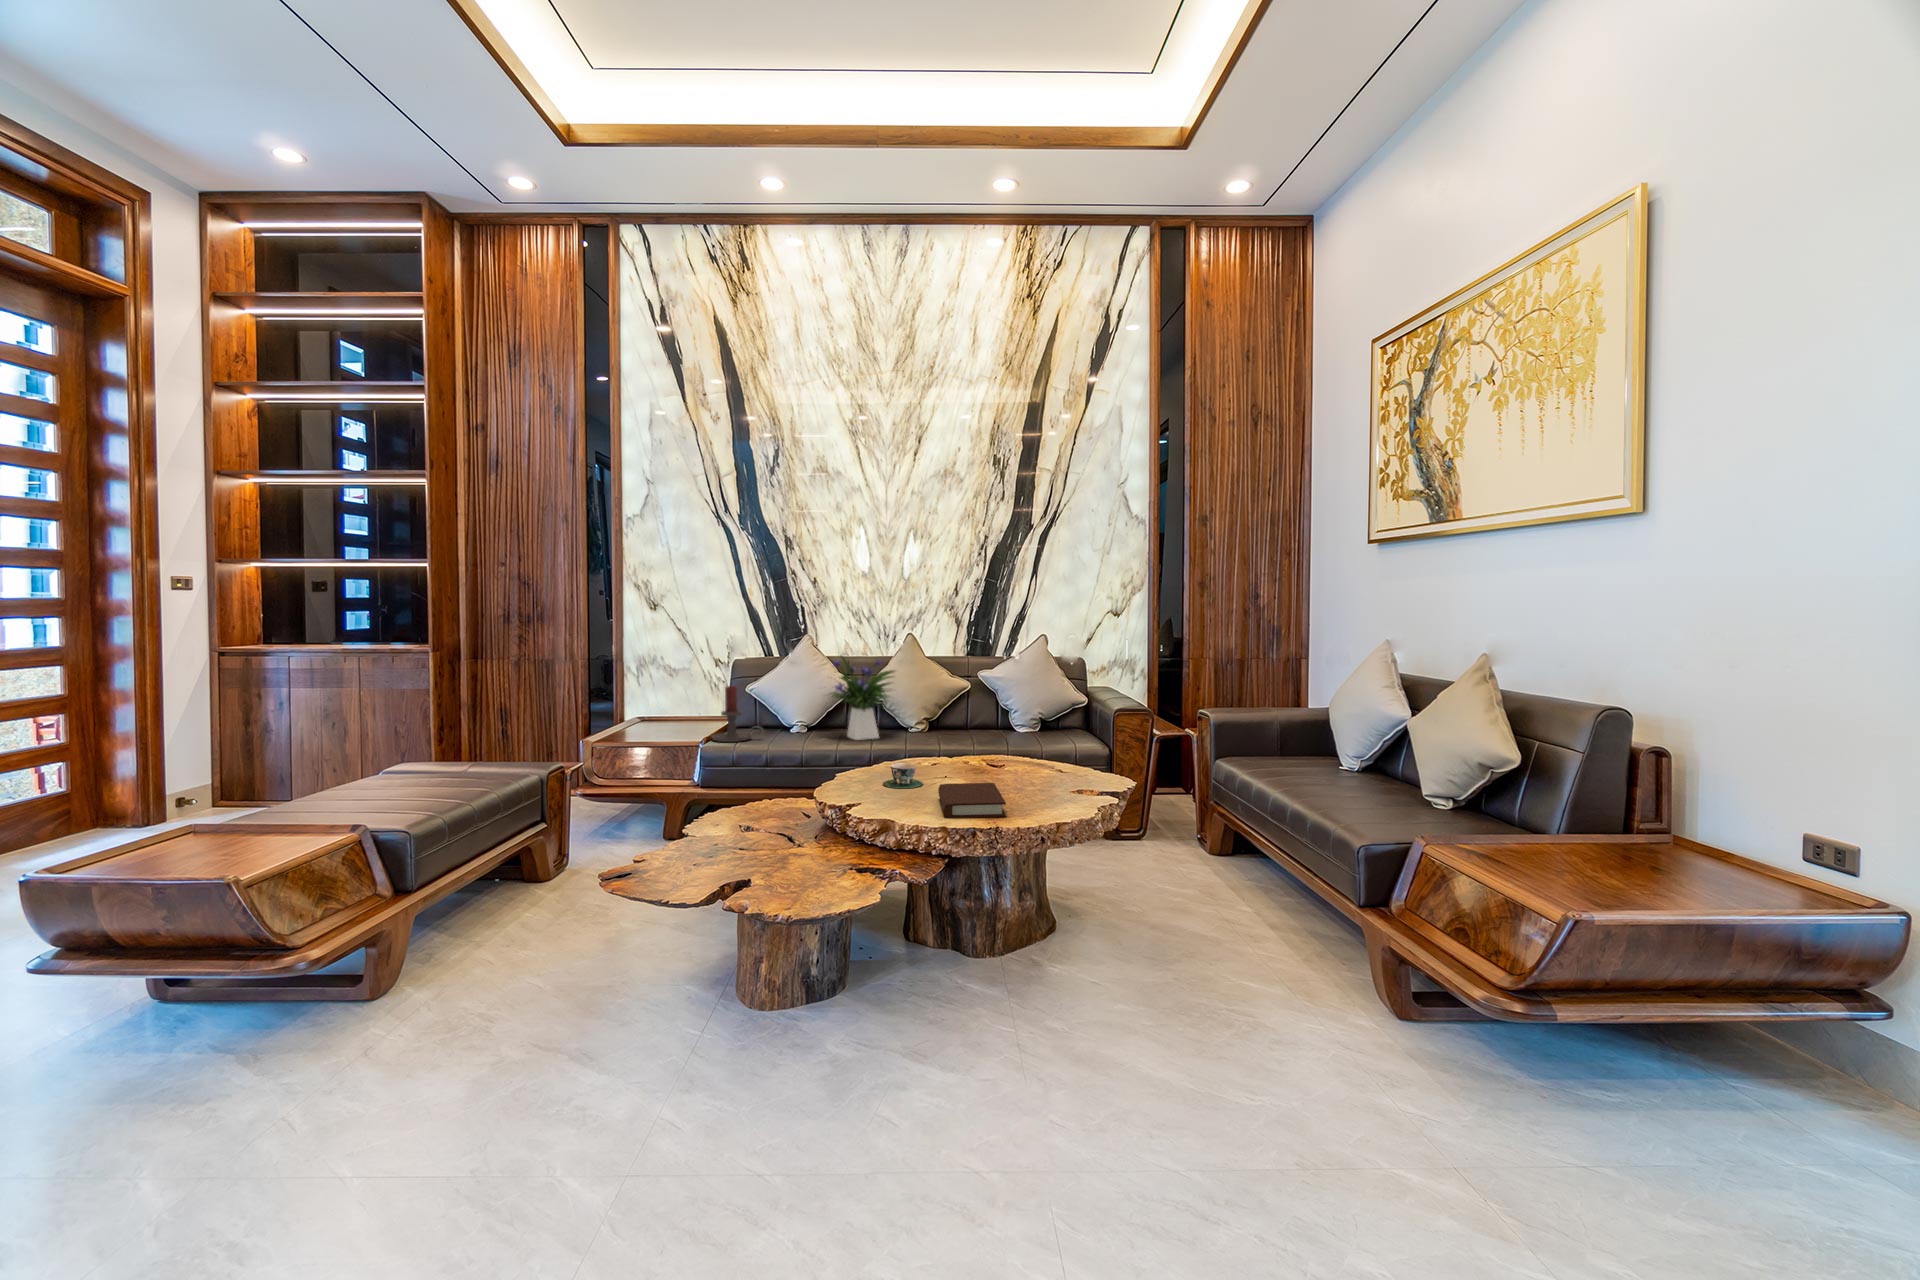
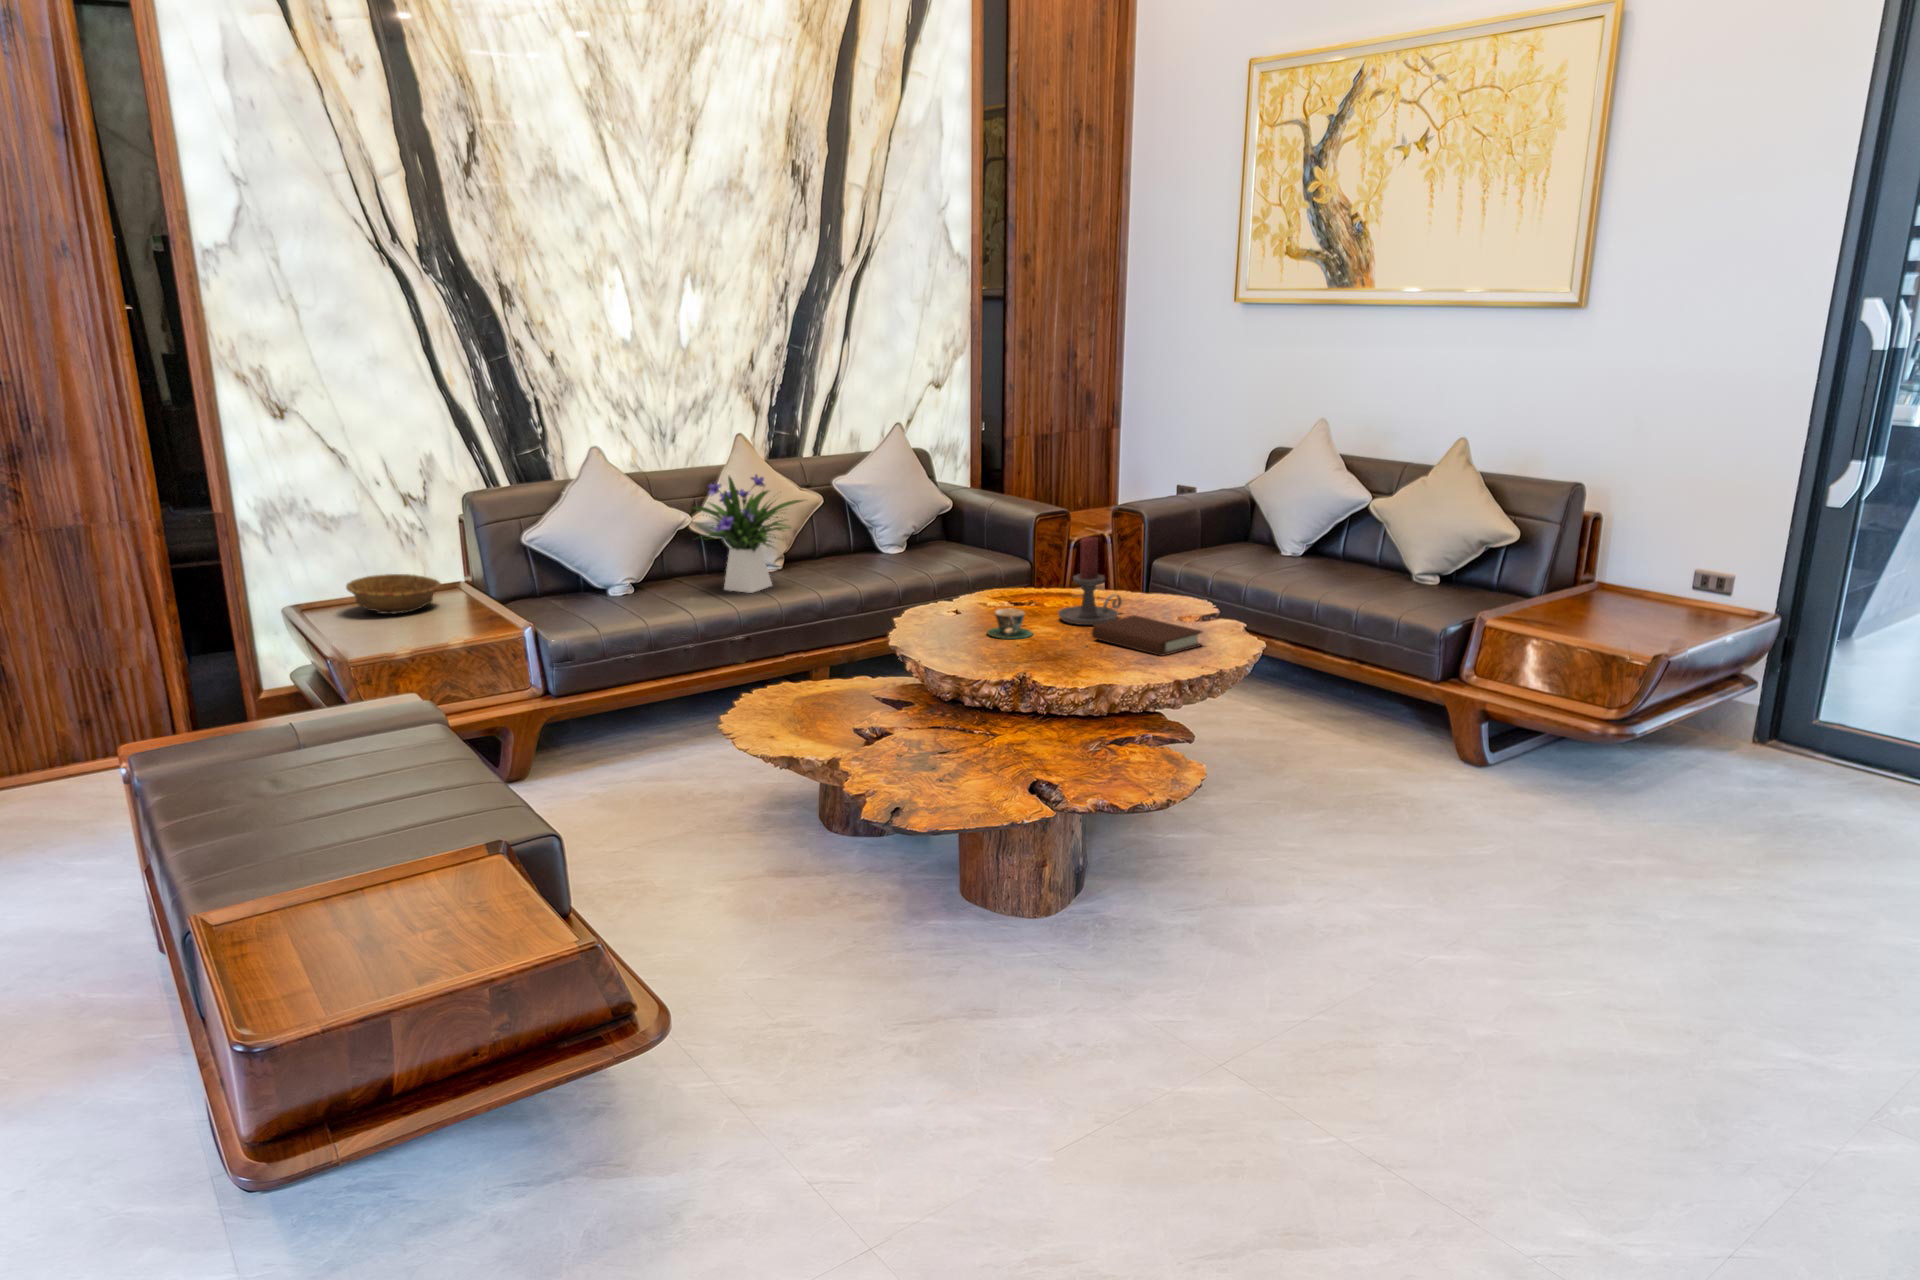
candle holder: present [712,686,763,742] -> present [1058,537,1122,625]
decorative bowl: none [643,703,700,726] -> present [346,574,441,614]

